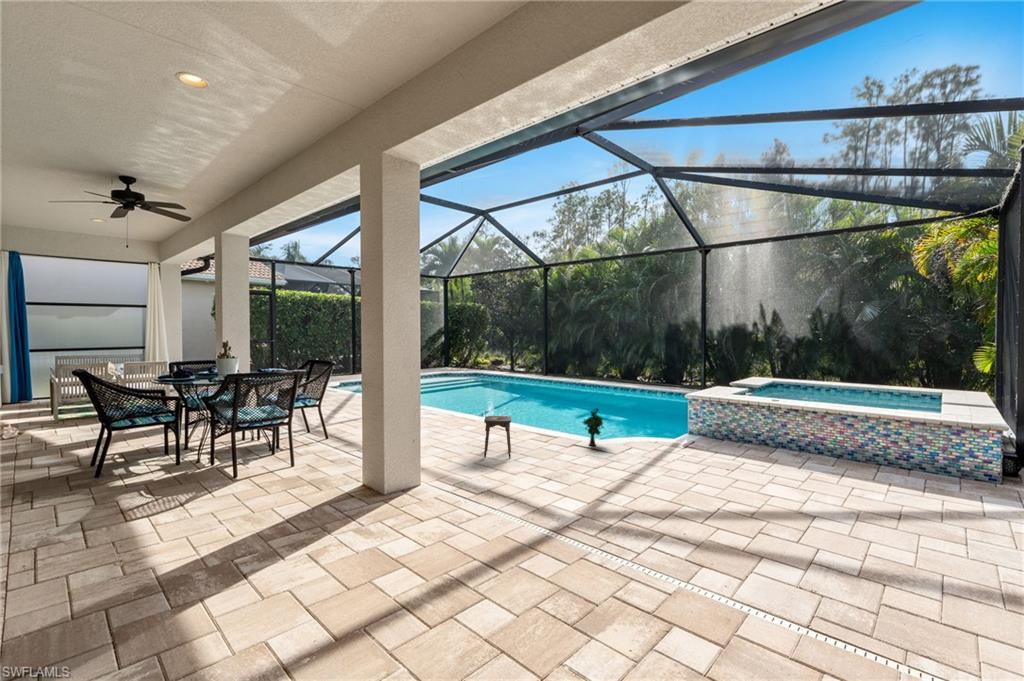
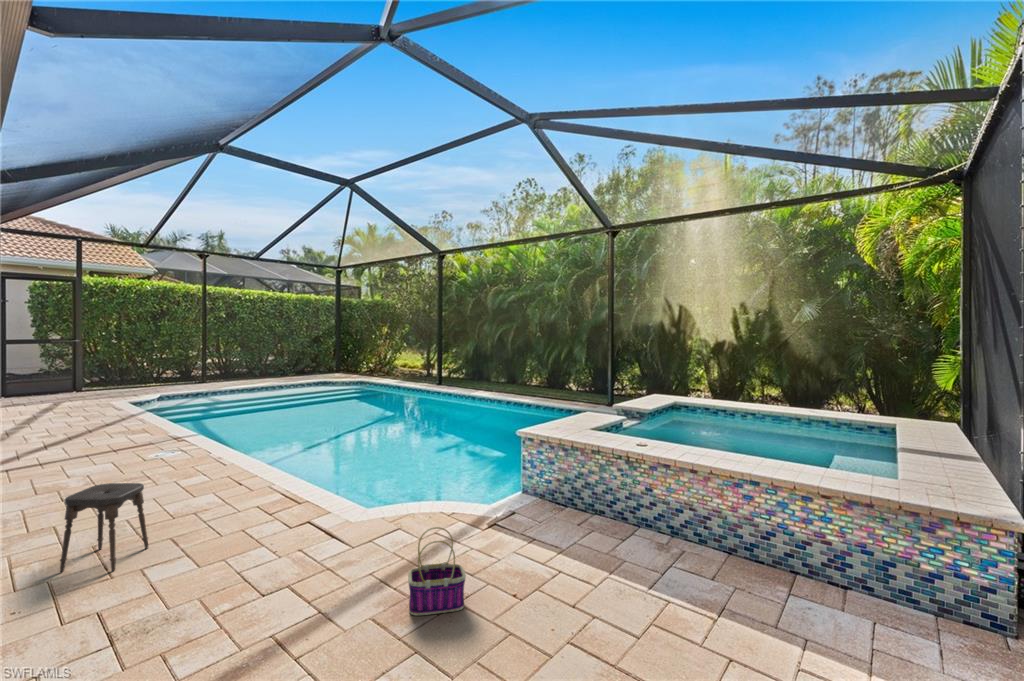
decorative plant: present [583,408,604,446] -> none [306,462,348,530]
basket: none [677,432,708,472] -> present [408,527,466,615]

